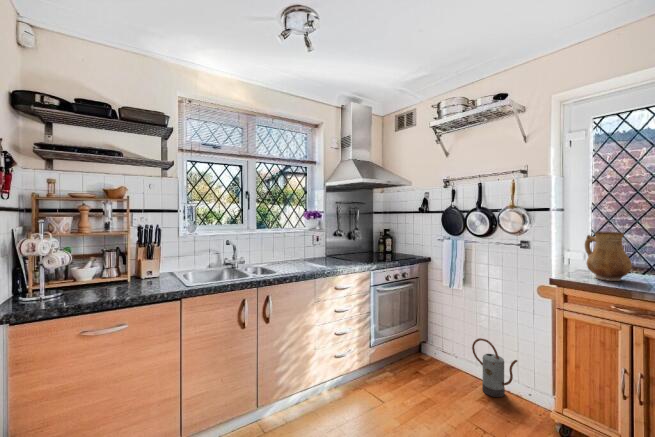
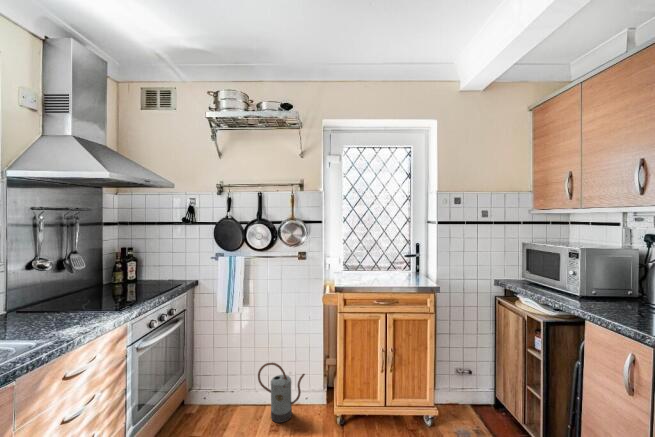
ceramic pitcher: present [585,231,632,281] -> none [359,242,390,283]

